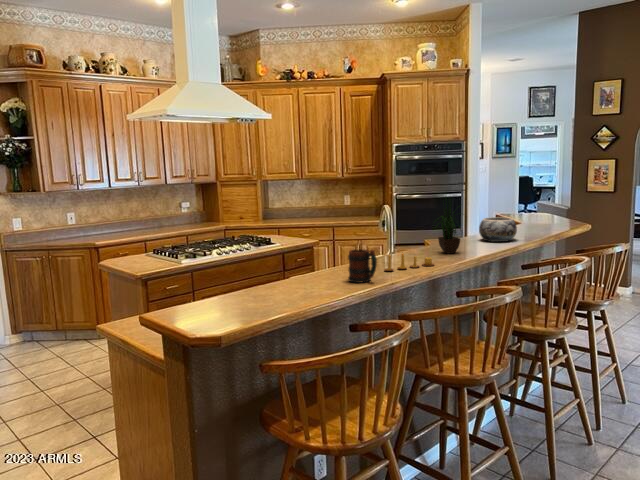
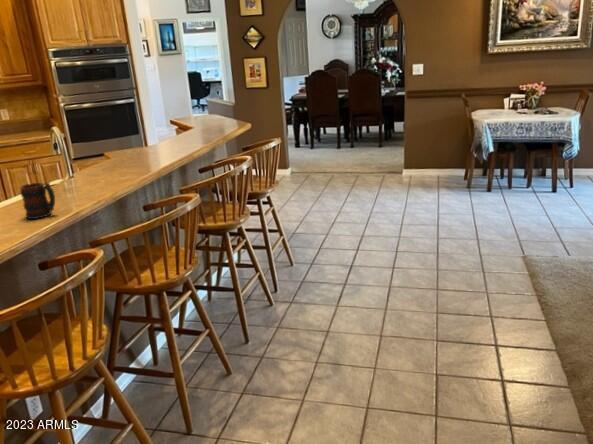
potted plant: present [435,201,460,253] -> none [106,99,142,170]
decorative bowl: present [479,217,517,242] -> none [154,126,189,151]
candle: present [384,253,434,271] -> none [64,177,116,200]

